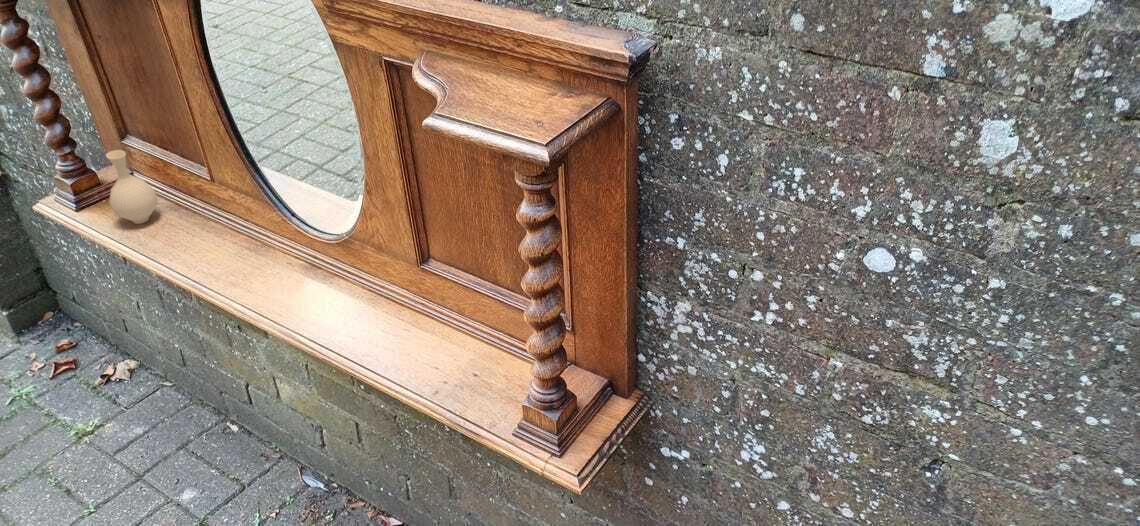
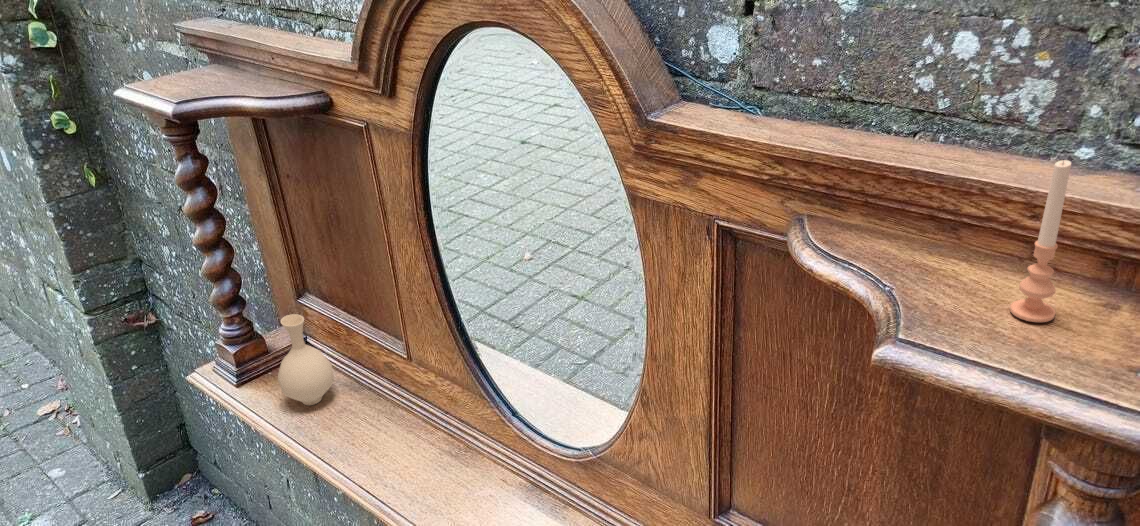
candle: none [499,11,521,103] -> present [1010,160,1071,322]

